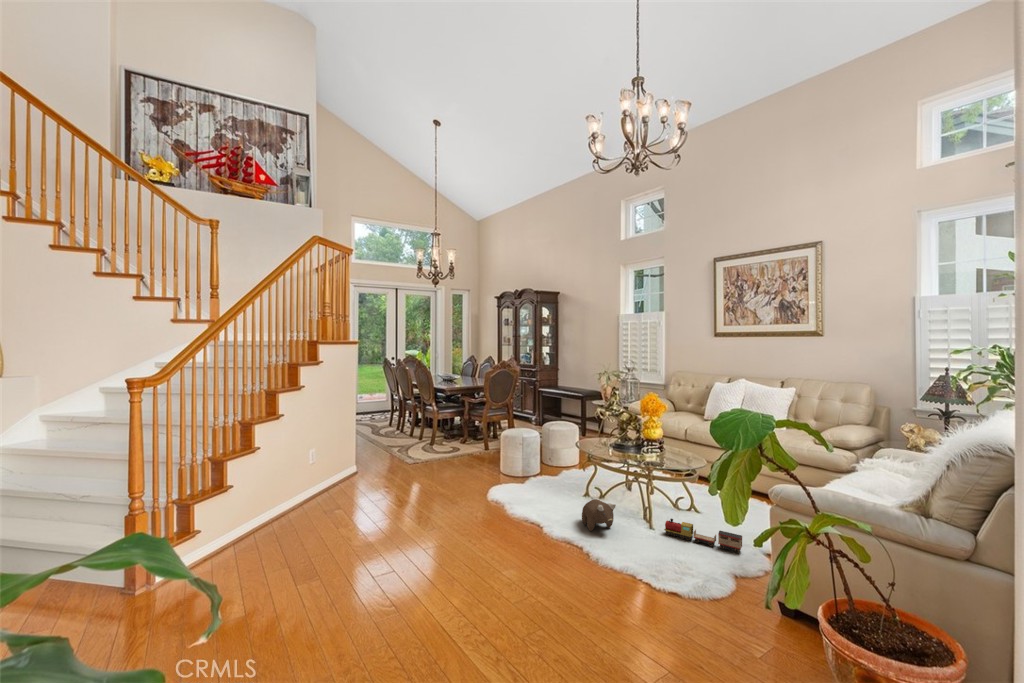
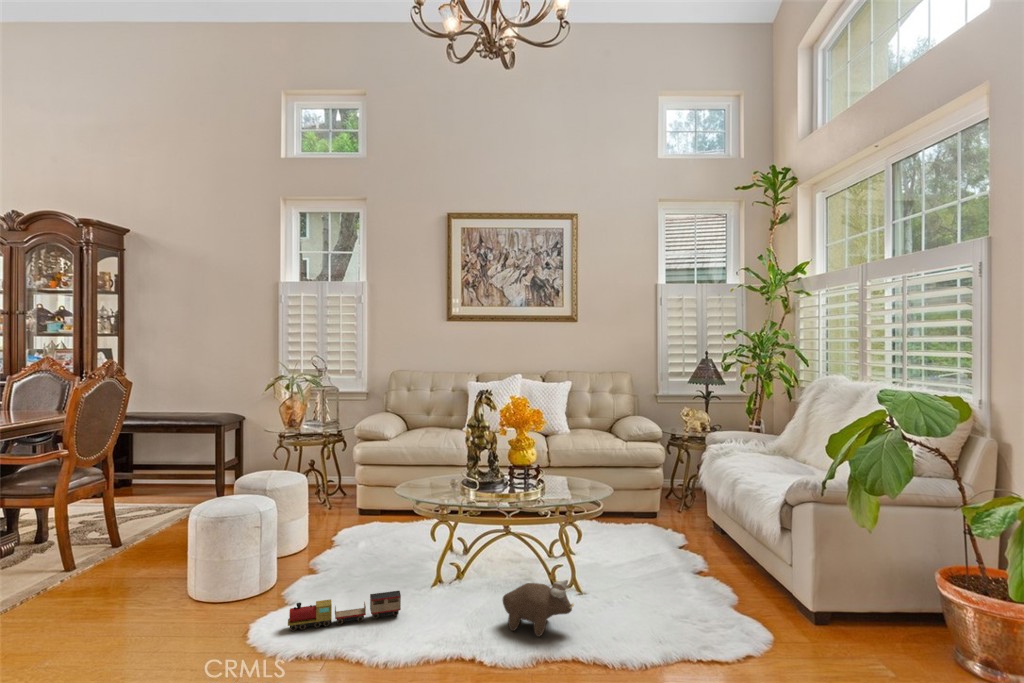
toy train: present [664,519,742,553] -> present [288,591,401,631]

